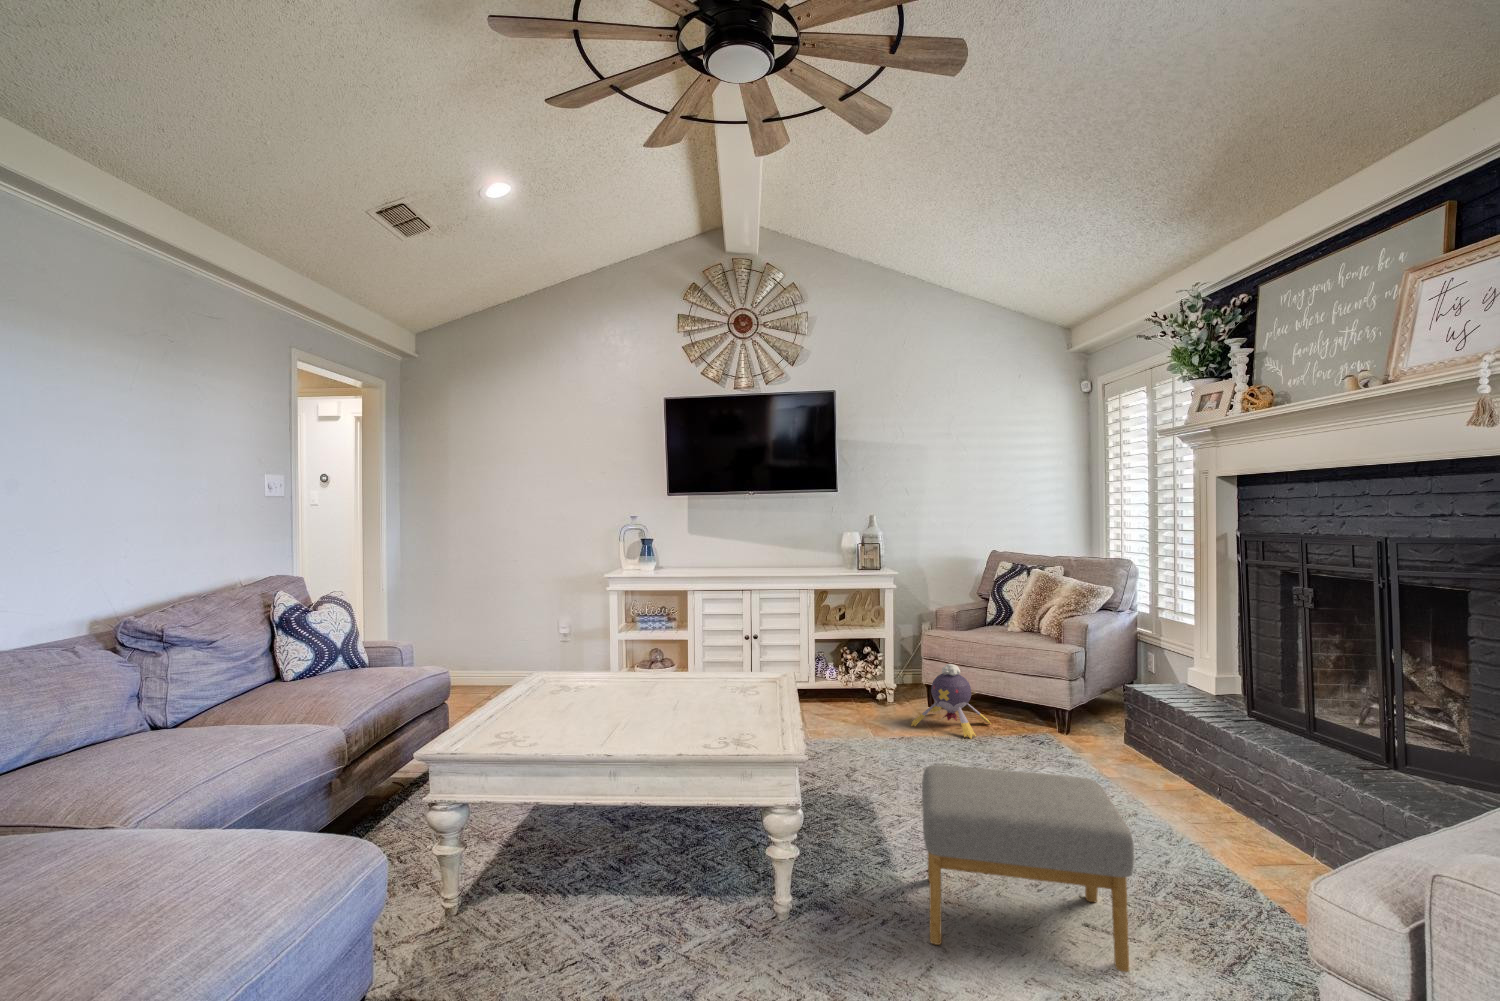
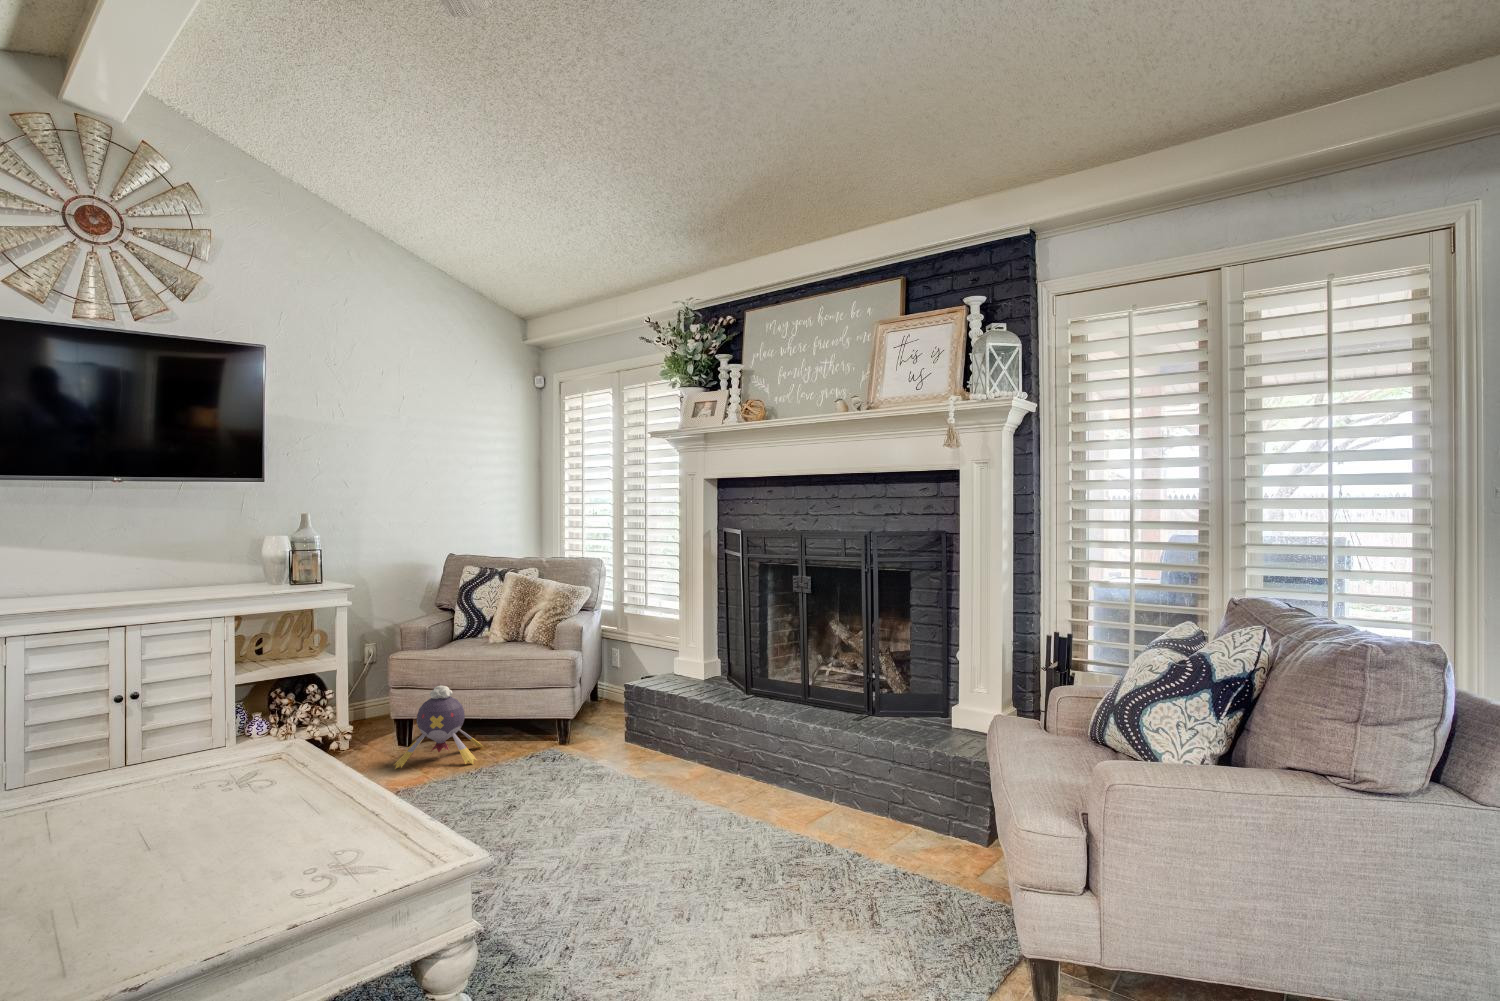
footstool: present [922,765,1134,972] -> none [532,741,738,931]

